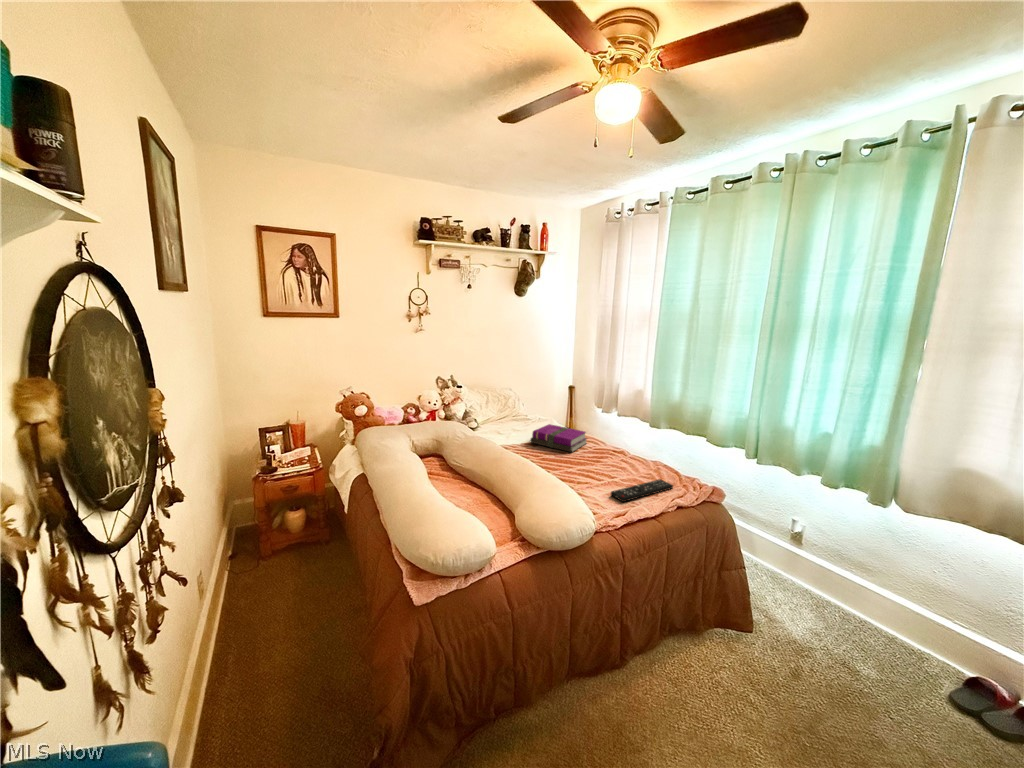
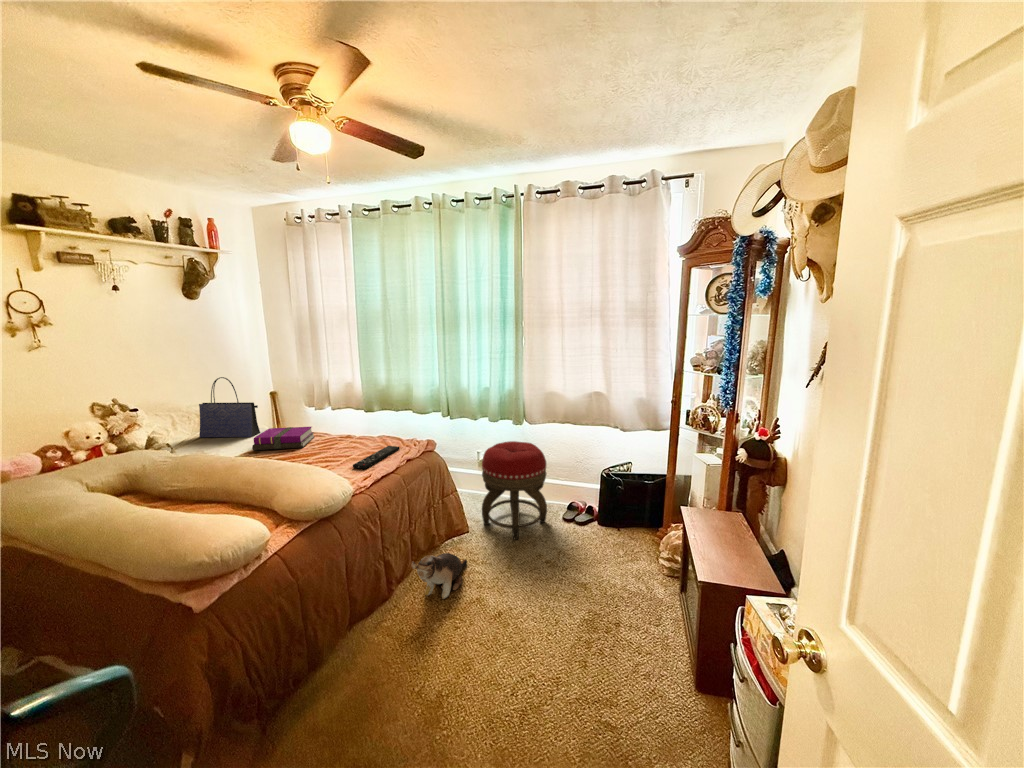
tote bag: none [500,368,545,428] -> present [199,377,260,437]
footstool: none [782,524,937,694] -> present [482,441,547,540]
plush toy: none [654,647,742,723] -> present [411,553,467,599]

